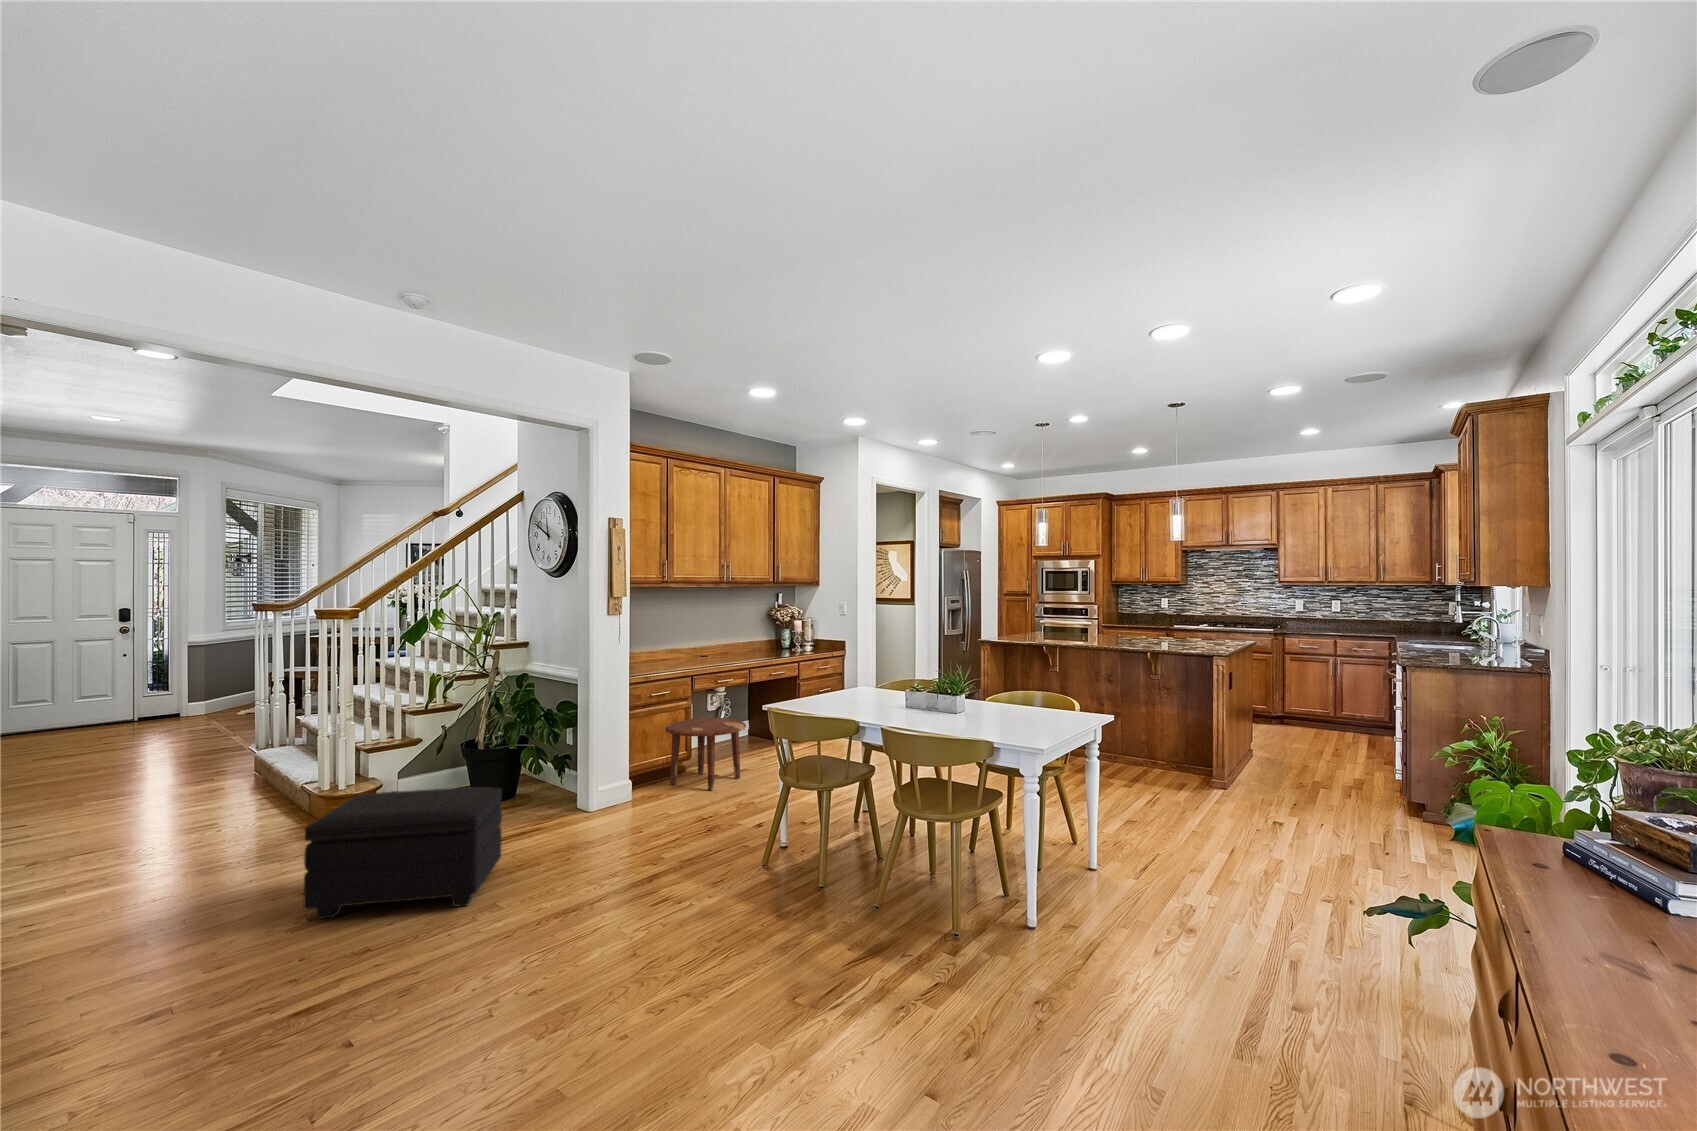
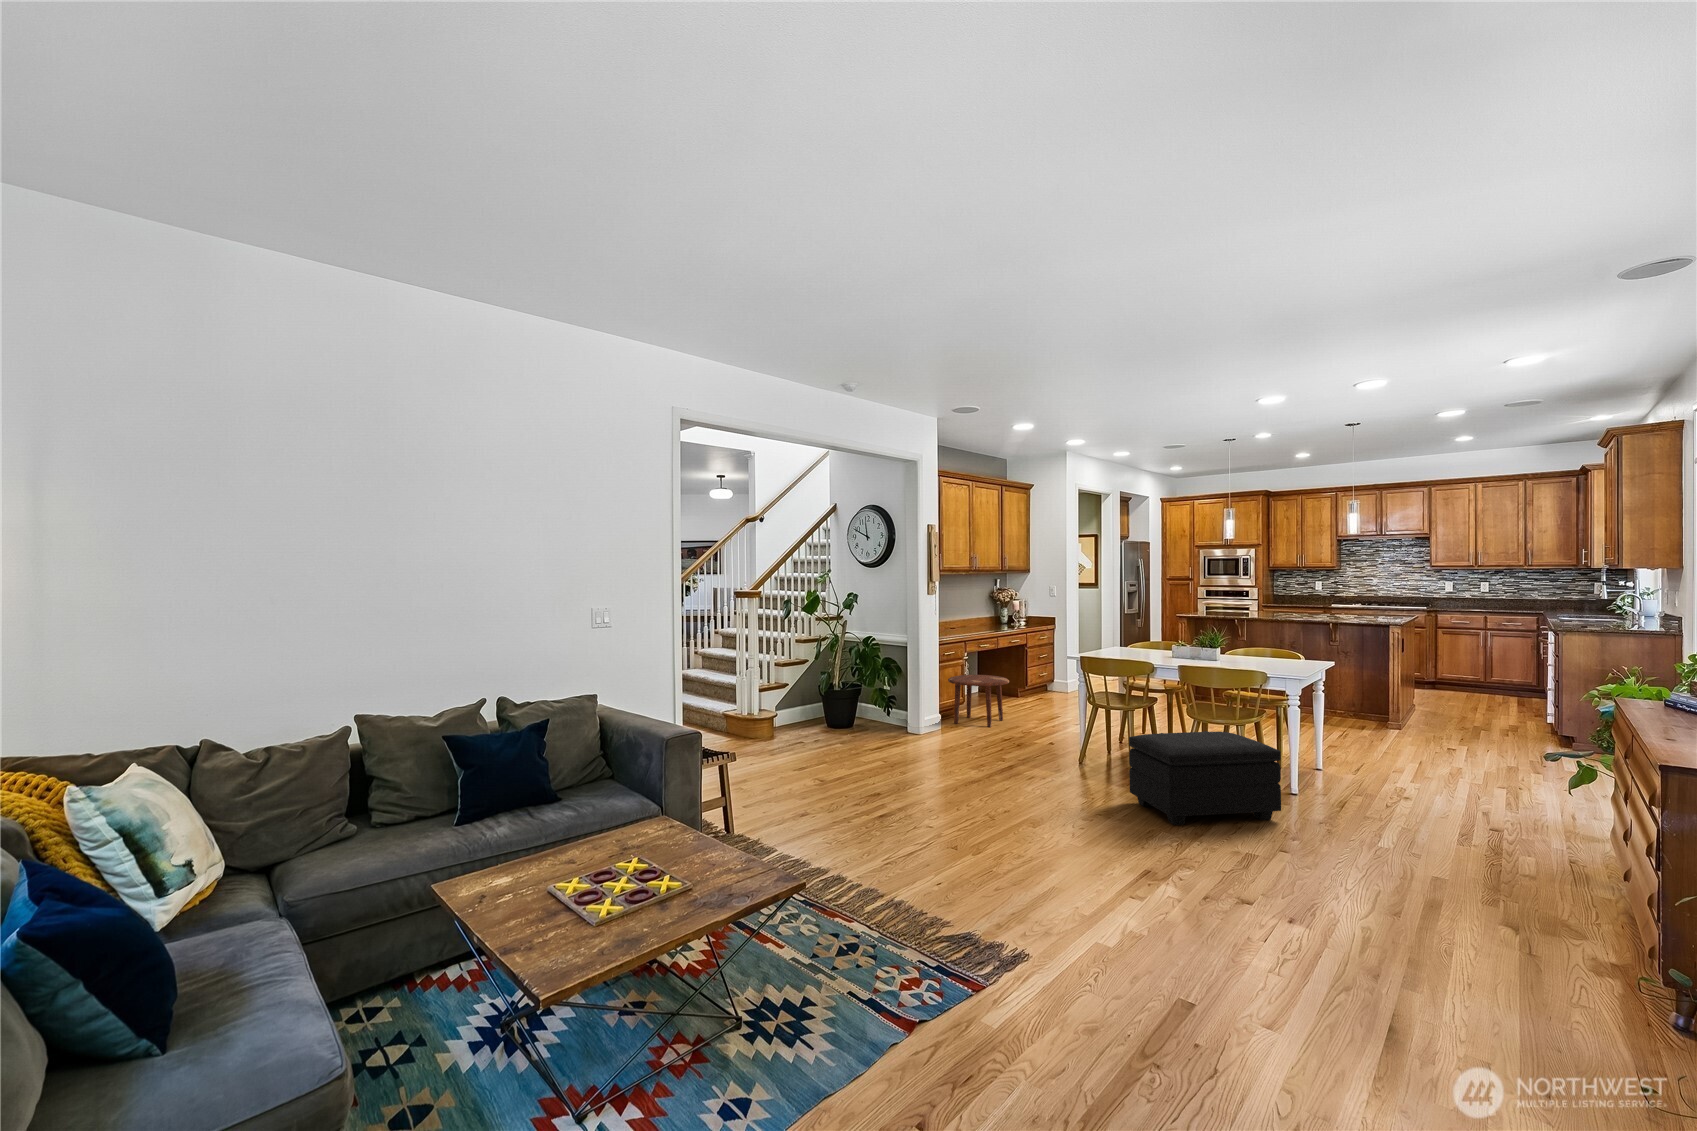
footstool: present [303,787,502,919] -> present [1129,731,1281,825]

